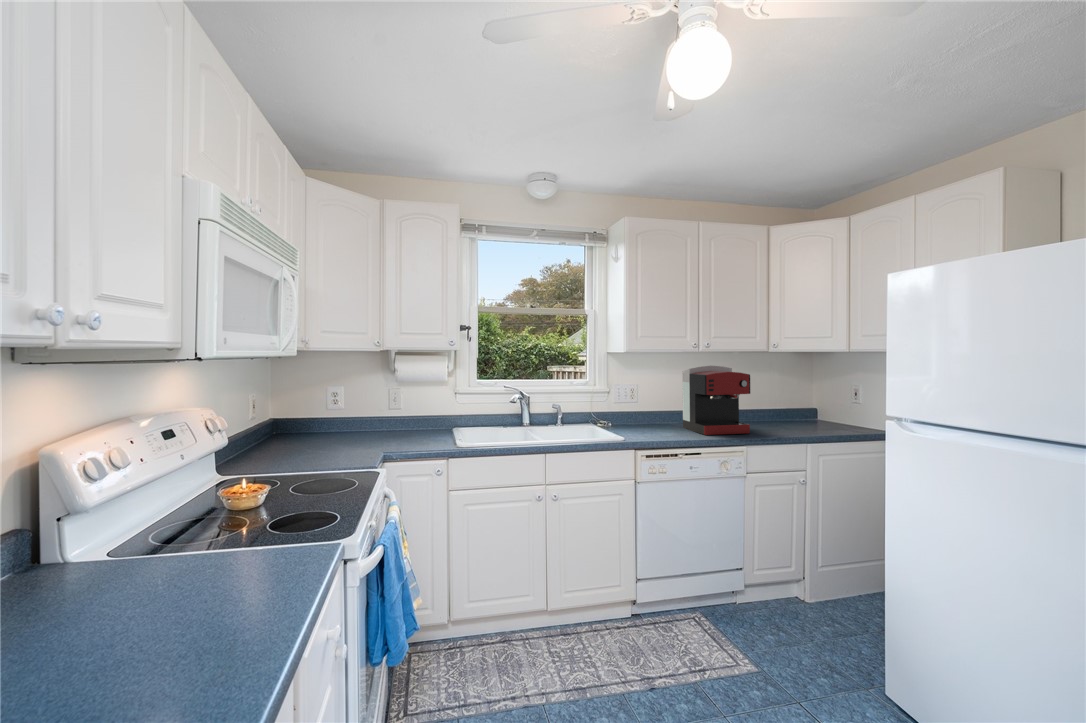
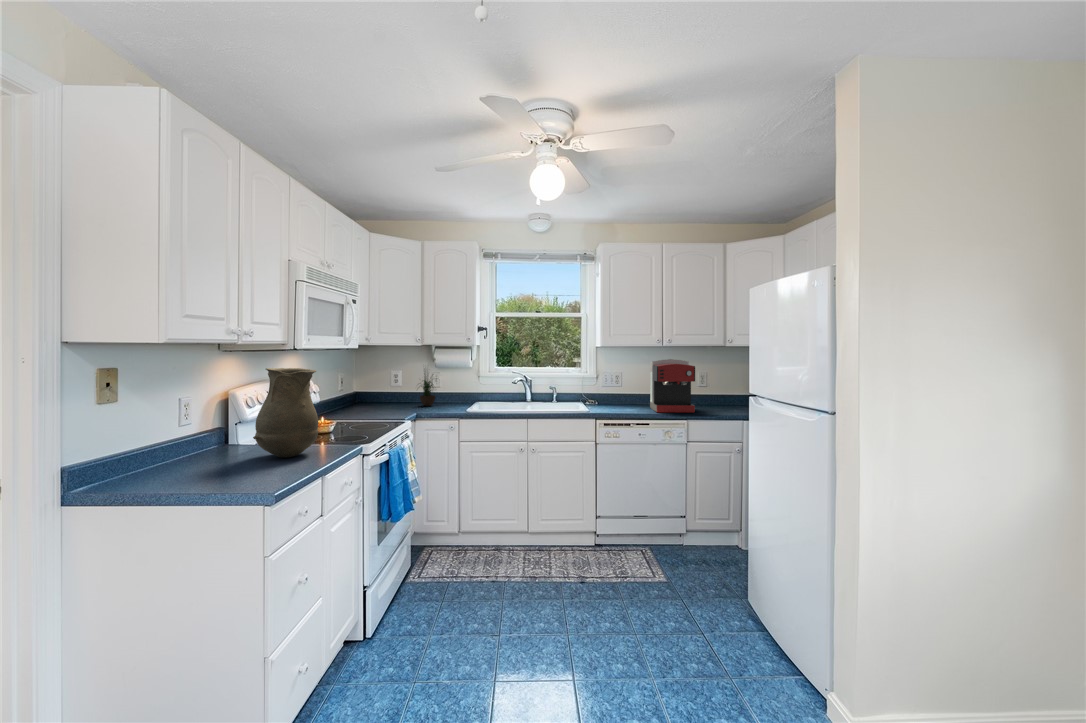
potted plant: none [368,368,407,437] -> present [420,373,435,406]
vase: none [105,400,259,602] -> present [253,368,318,458]

